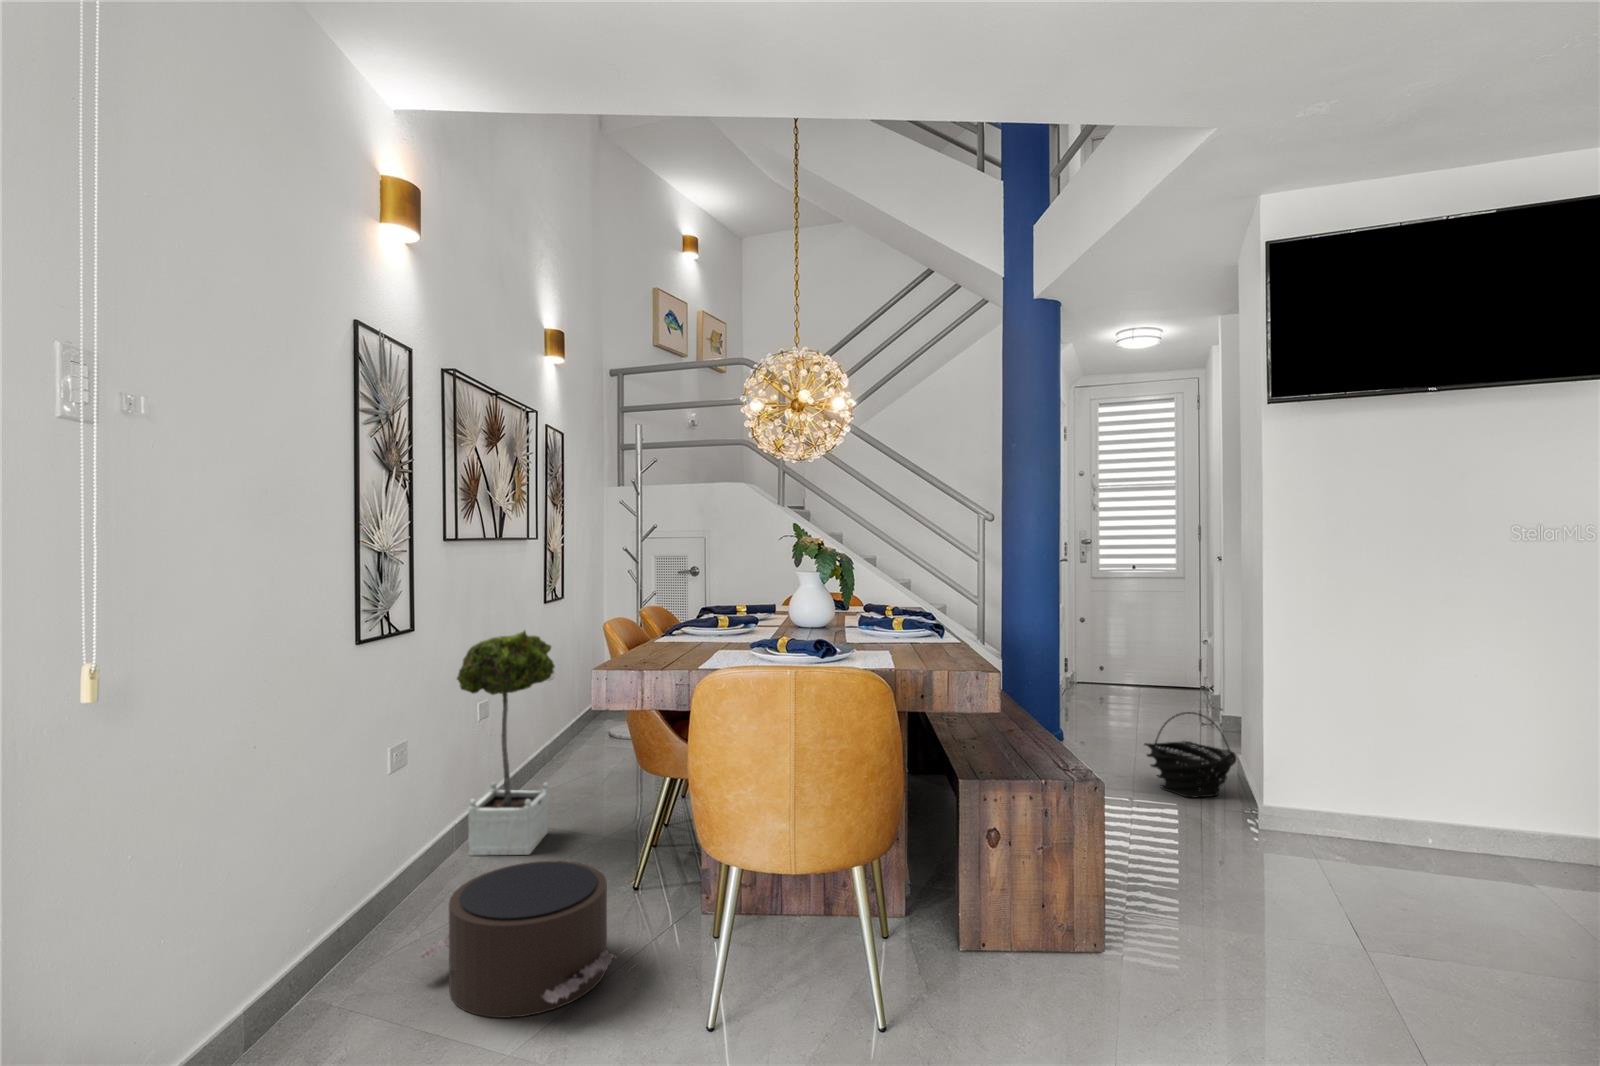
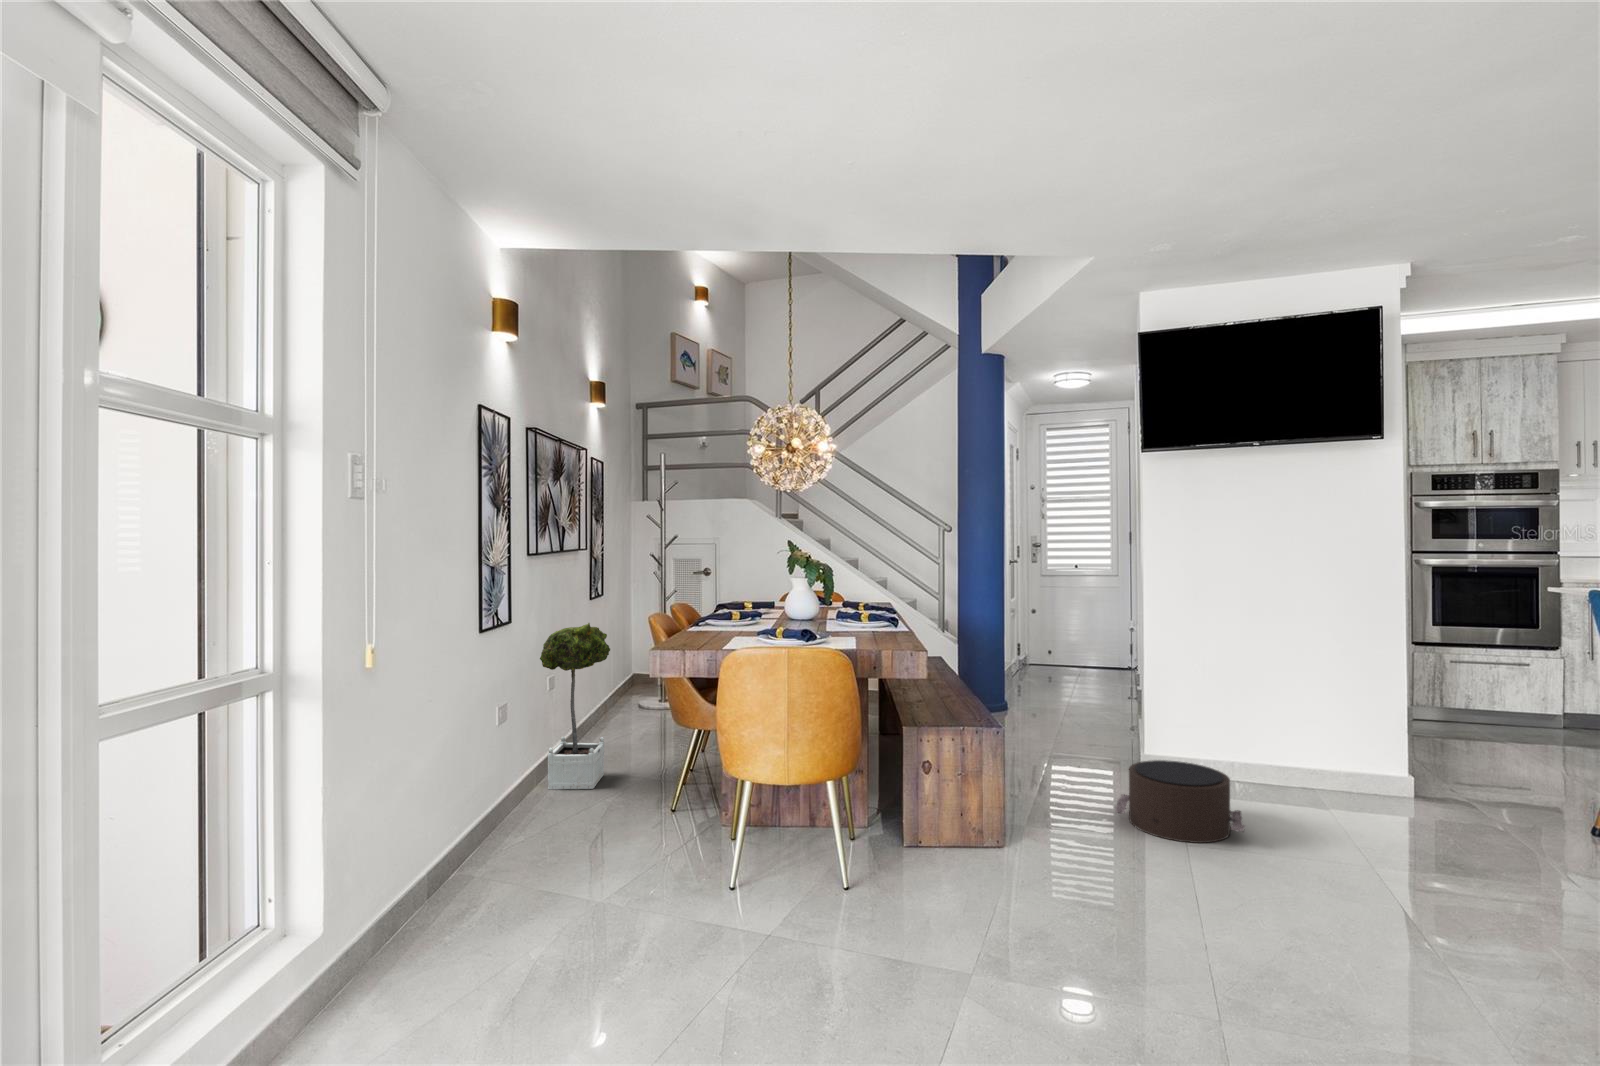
basket: present [1144,712,1236,798] -> none [1062,685,1131,751]
pouf: present [418,861,618,1018] -> present [1115,760,1245,843]

